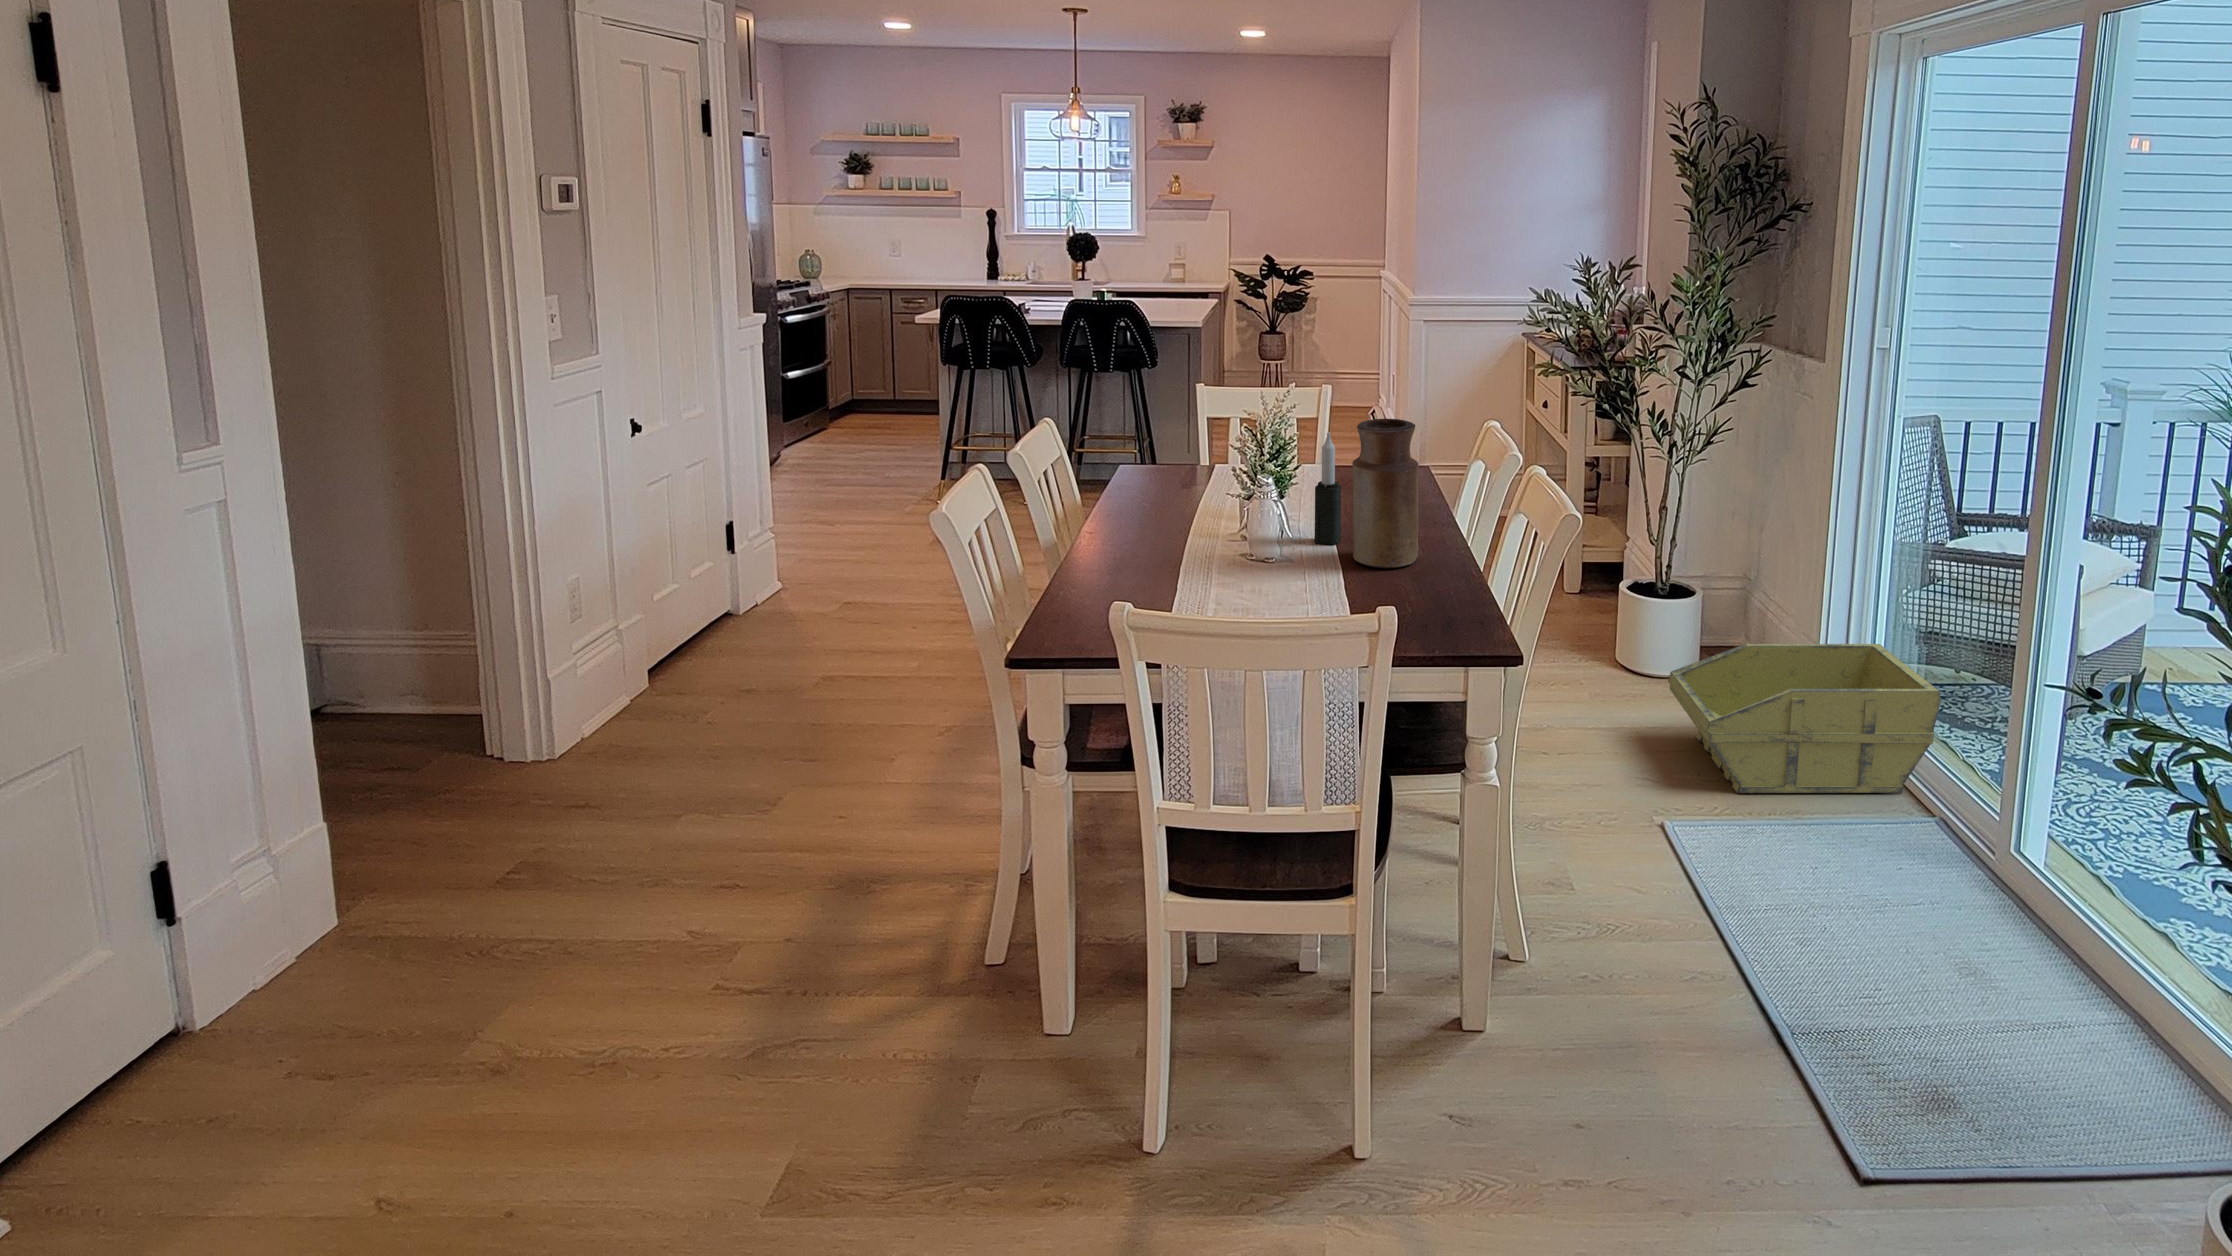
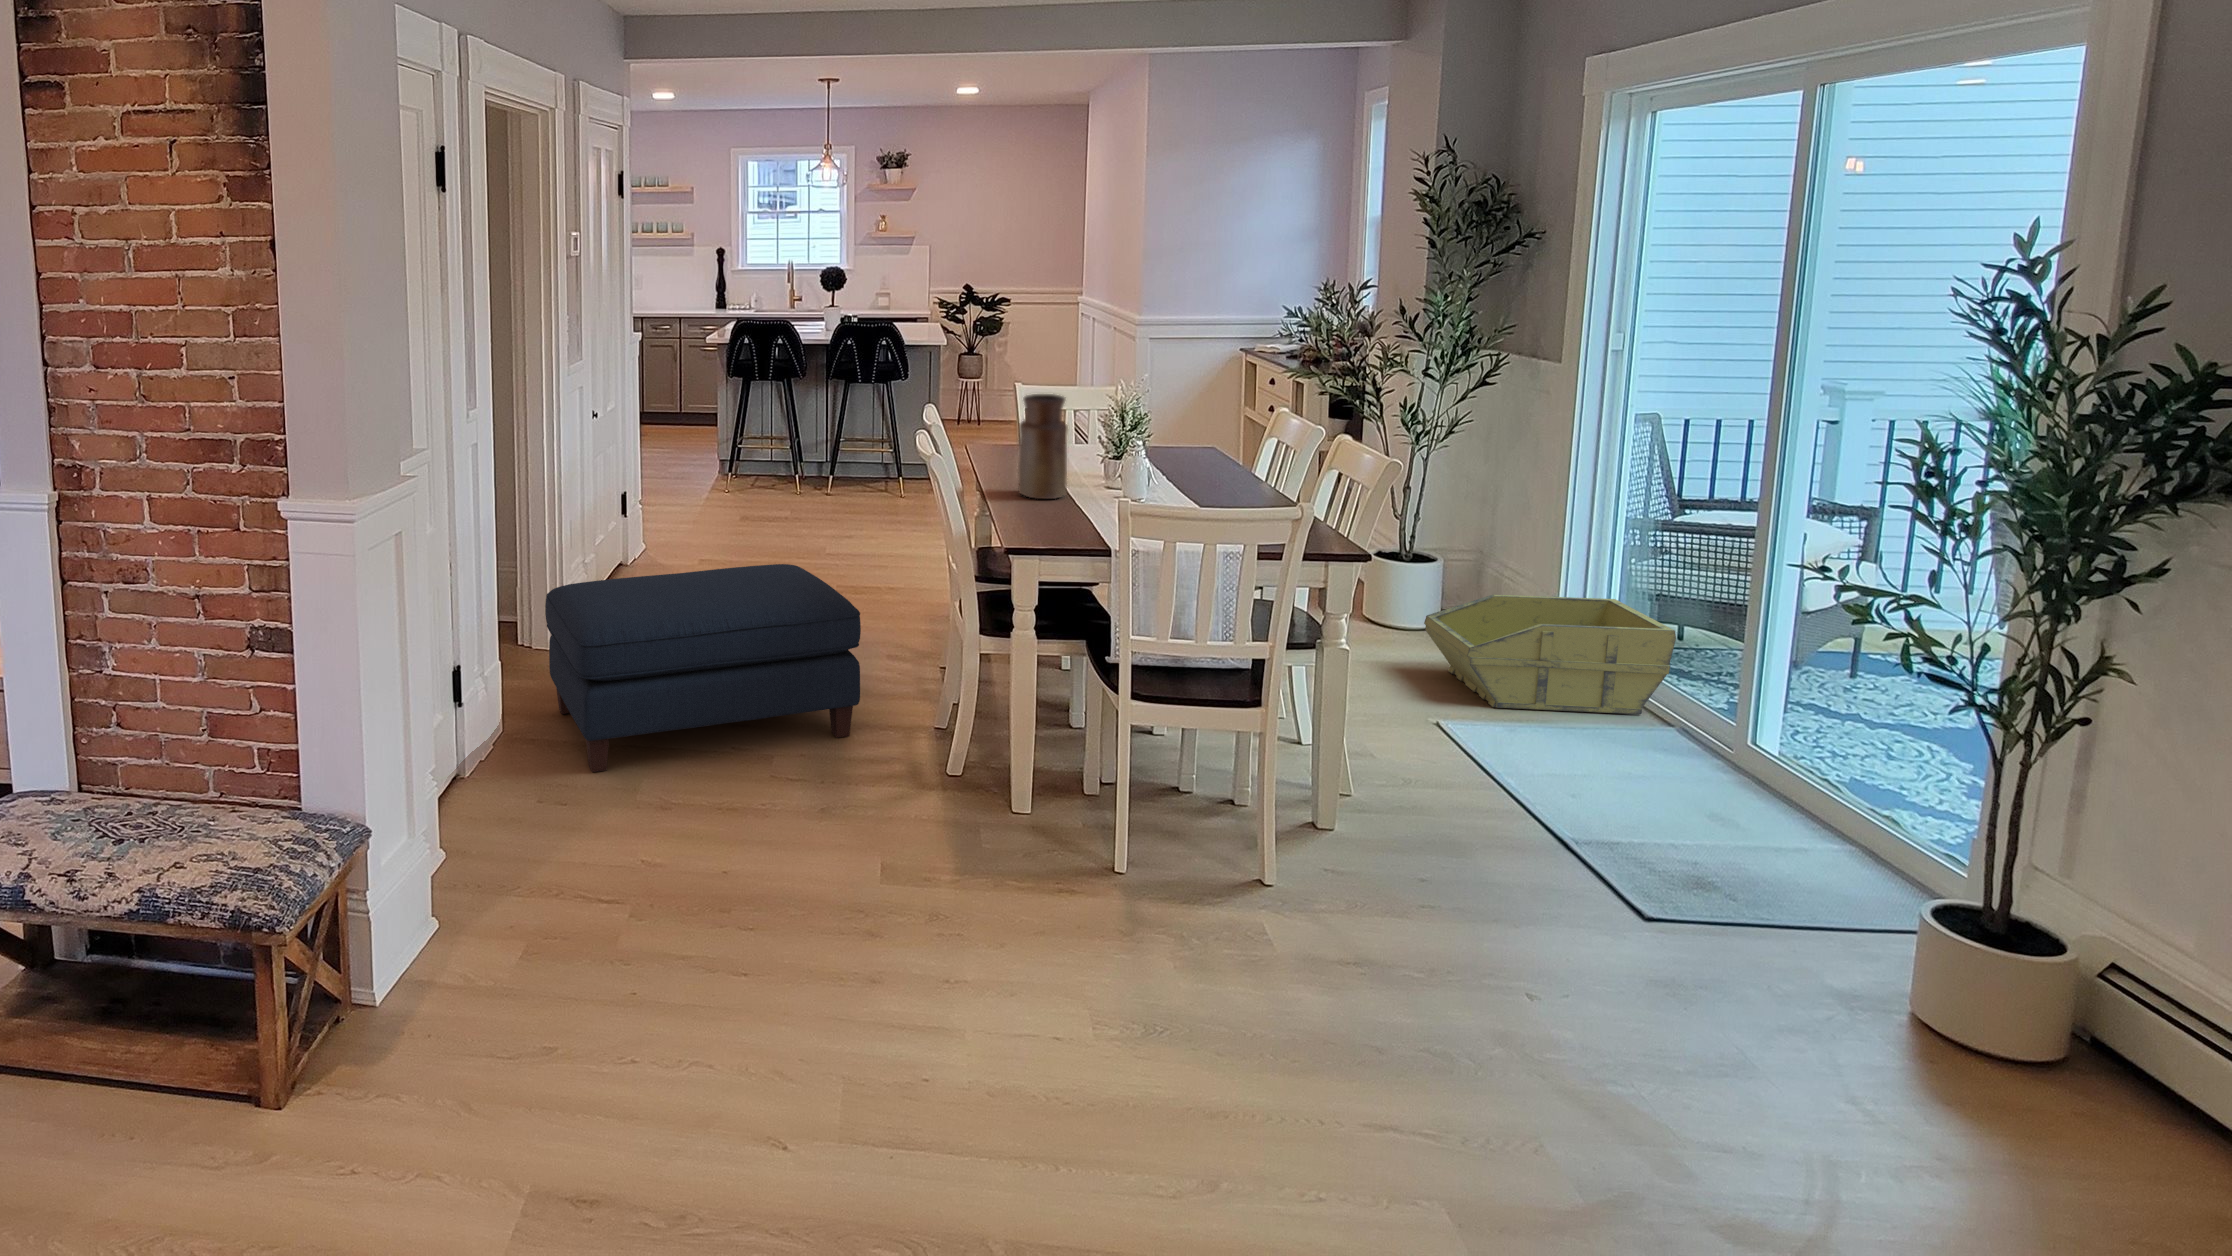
vase: present [1352,419,1419,568] -> present [1018,394,1068,499]
candle: present [1314,432,1341,545] -> none [1164,407,1185,490]
ottoman: none [372,652,886,1020] -> present [545,564,861,772]

